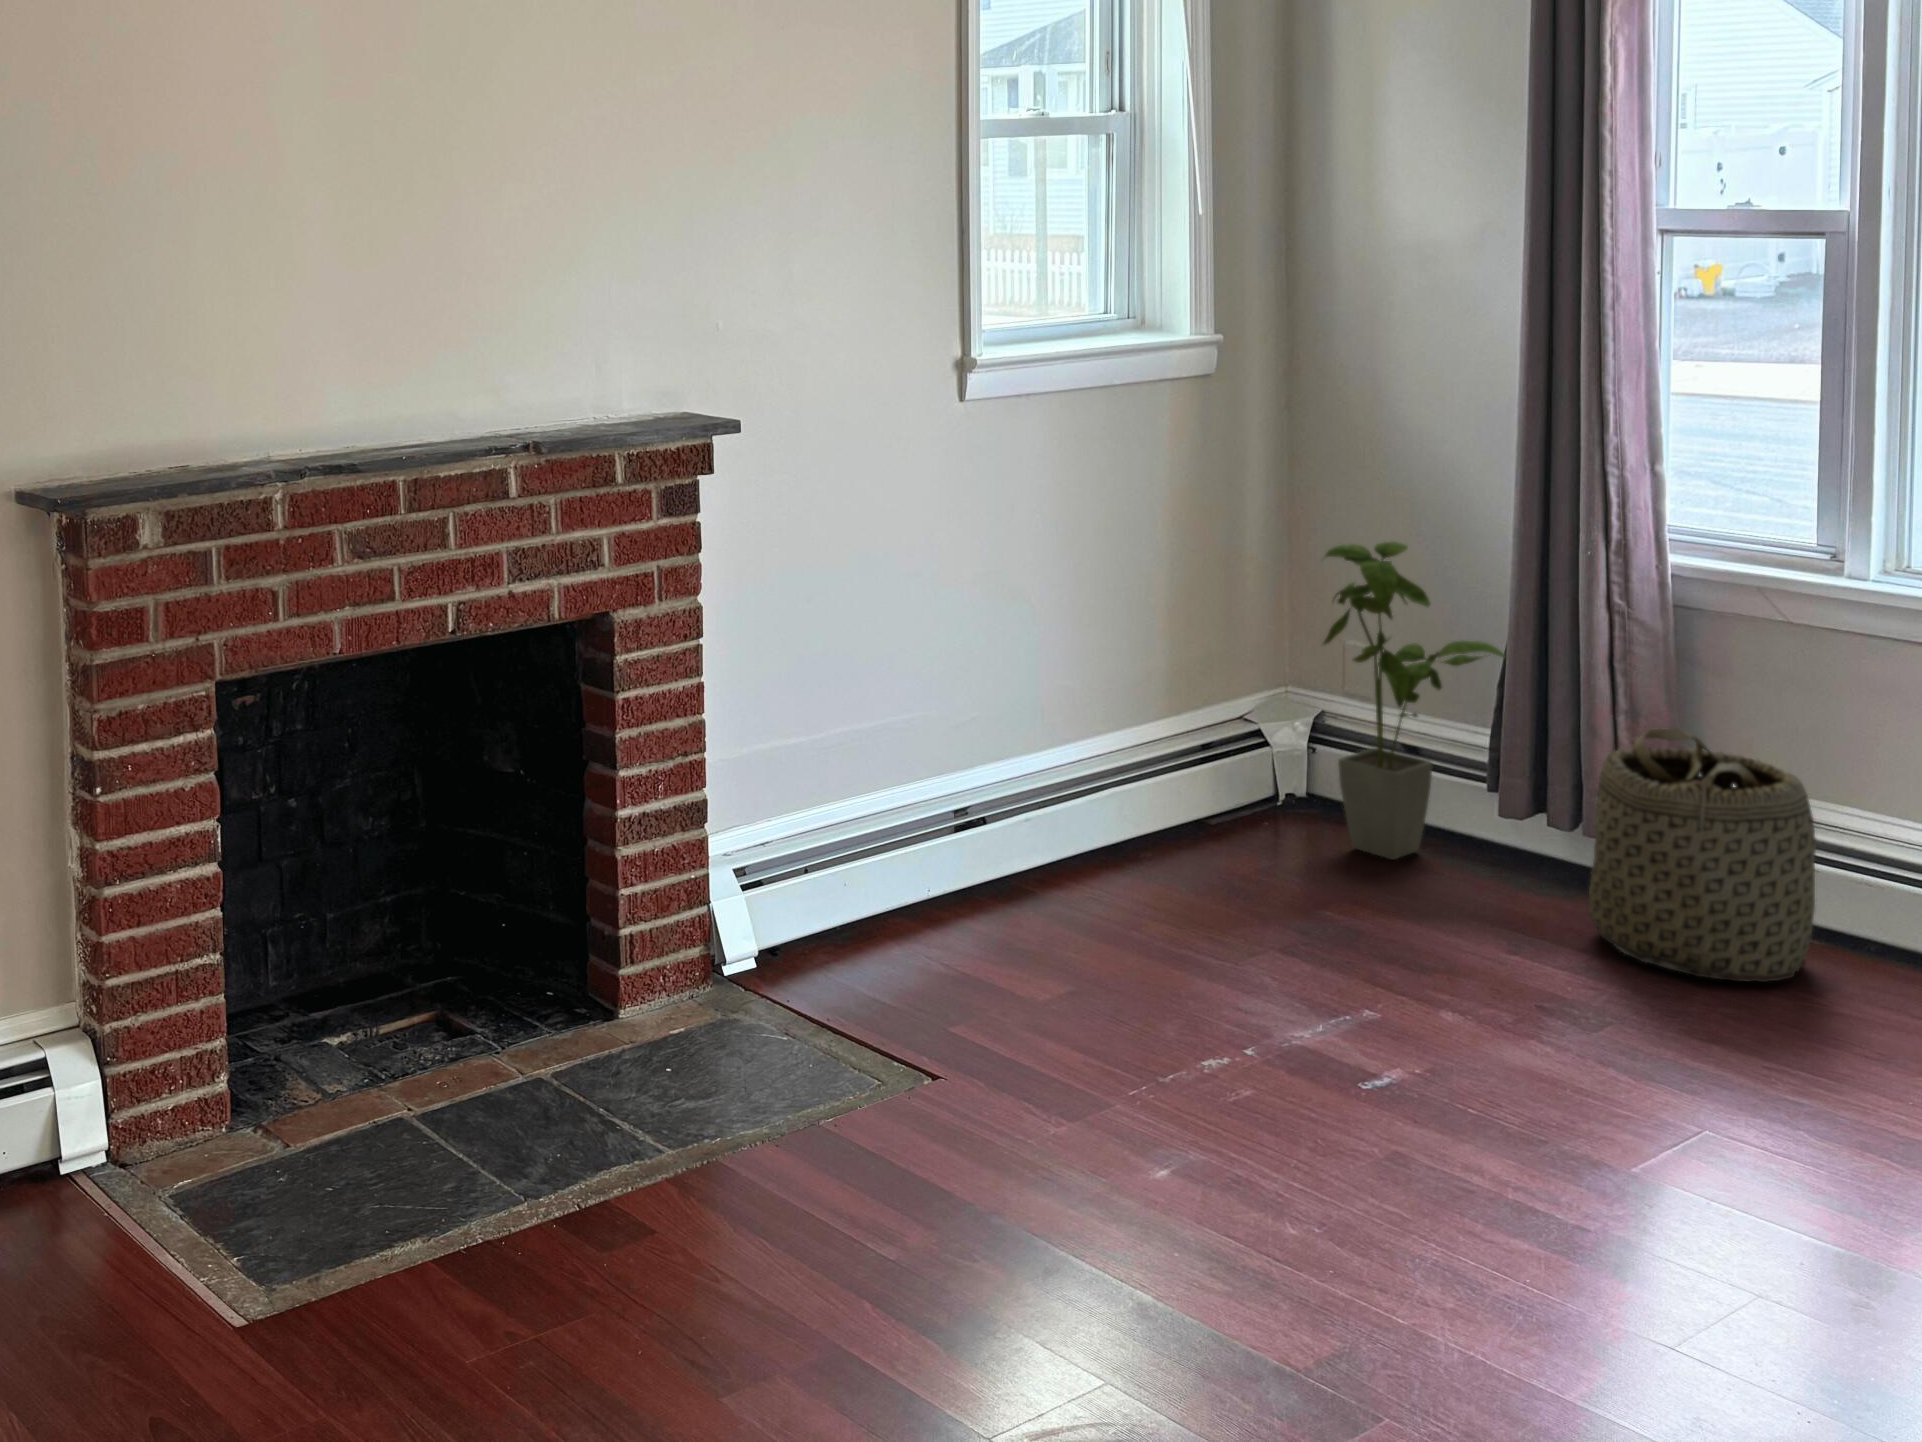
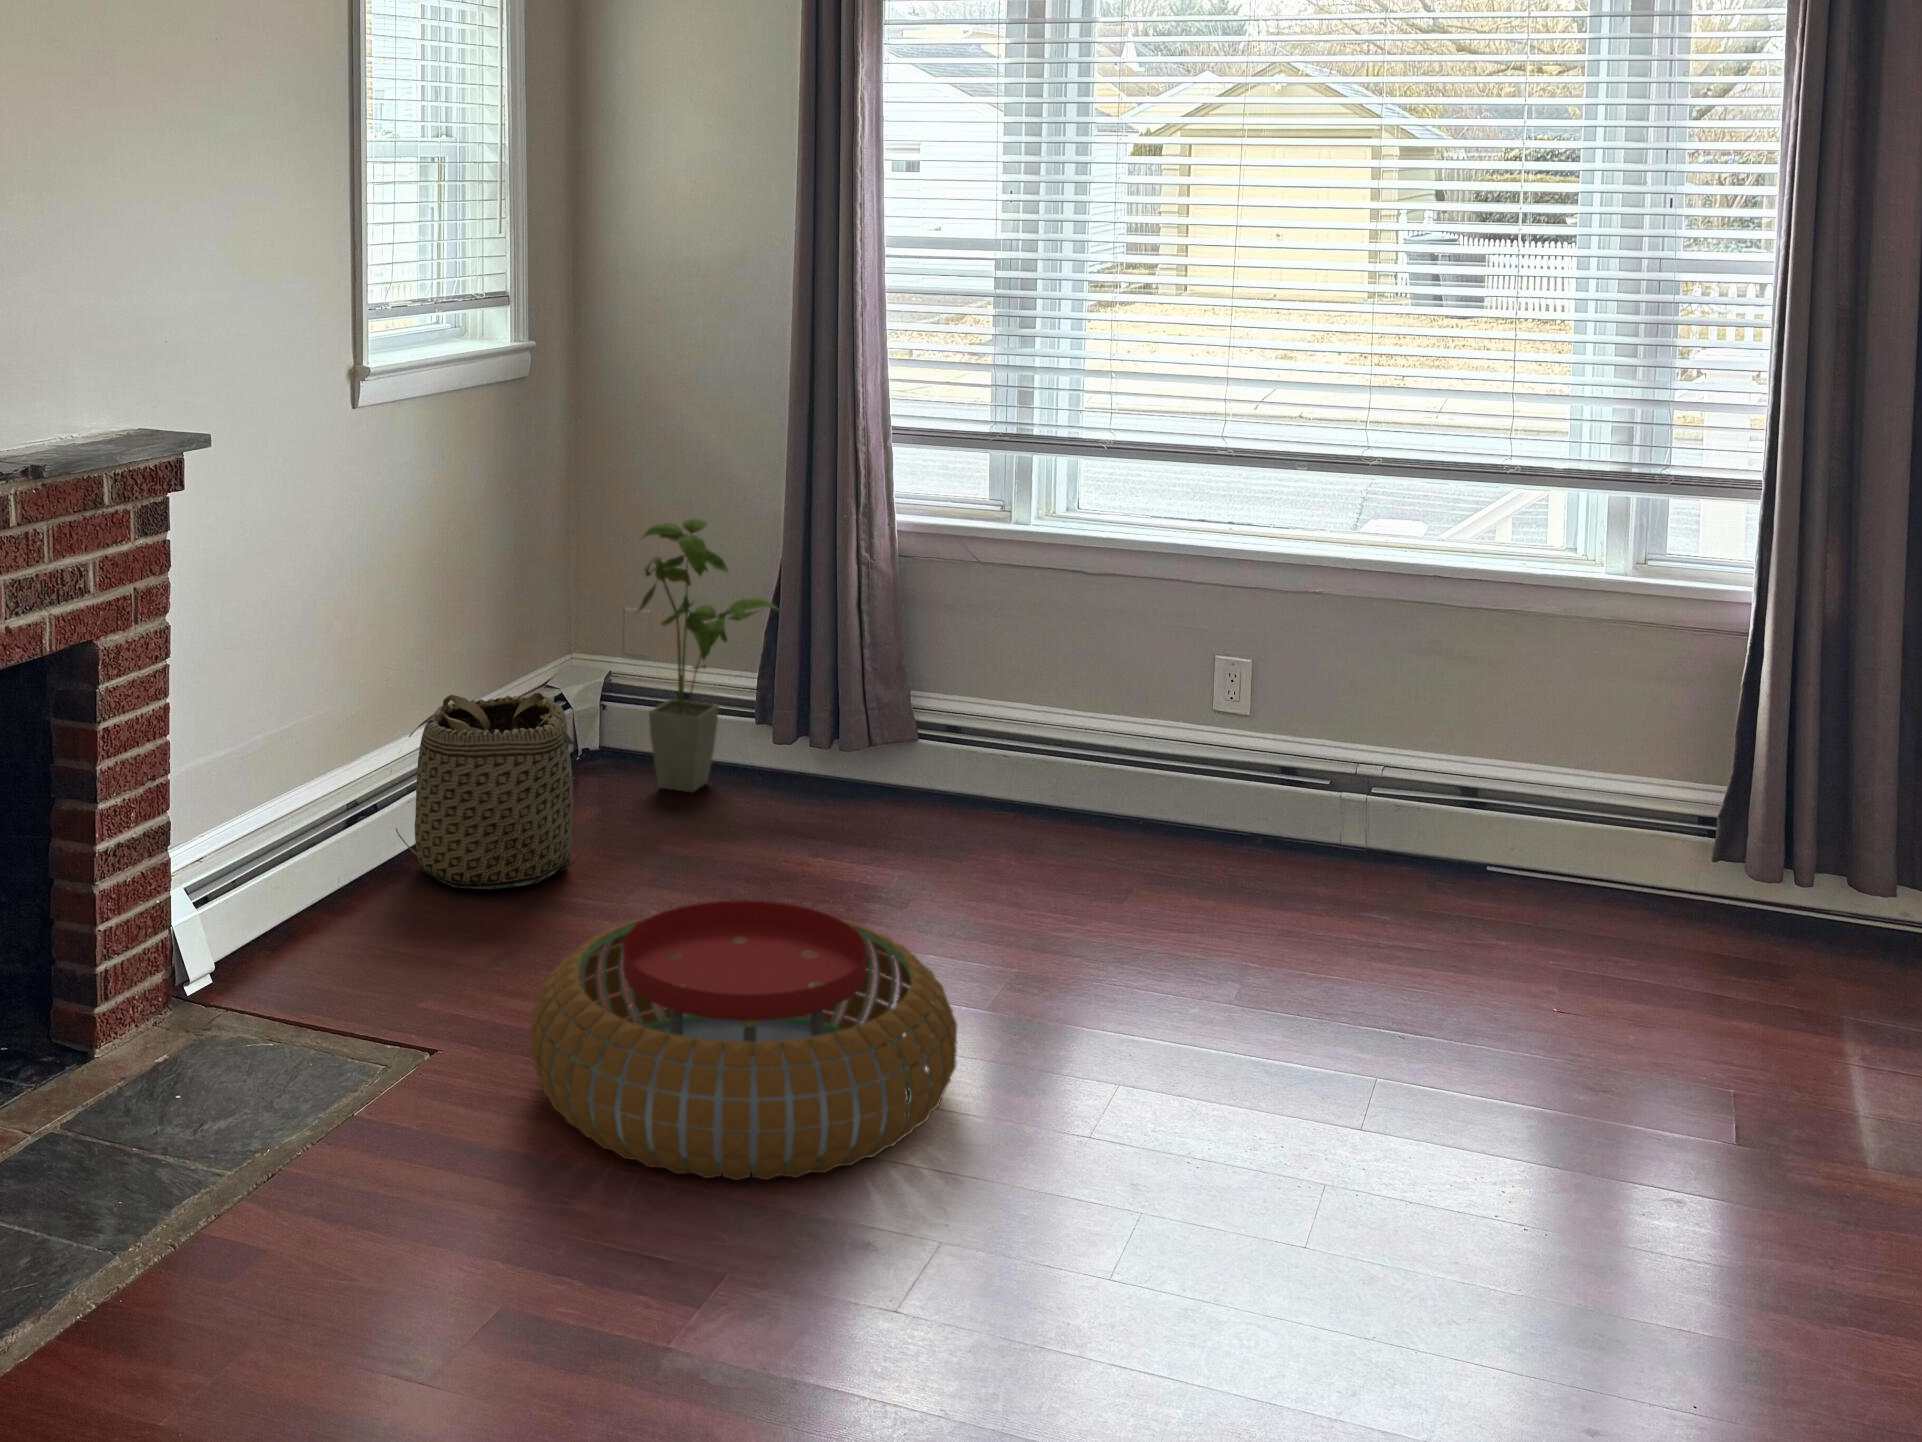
basket: present [1589,728,1816,982] -> present [391,692,590,889]
pouf: none [1002,987,1567,1356] -> present [531,901,957,1180]

